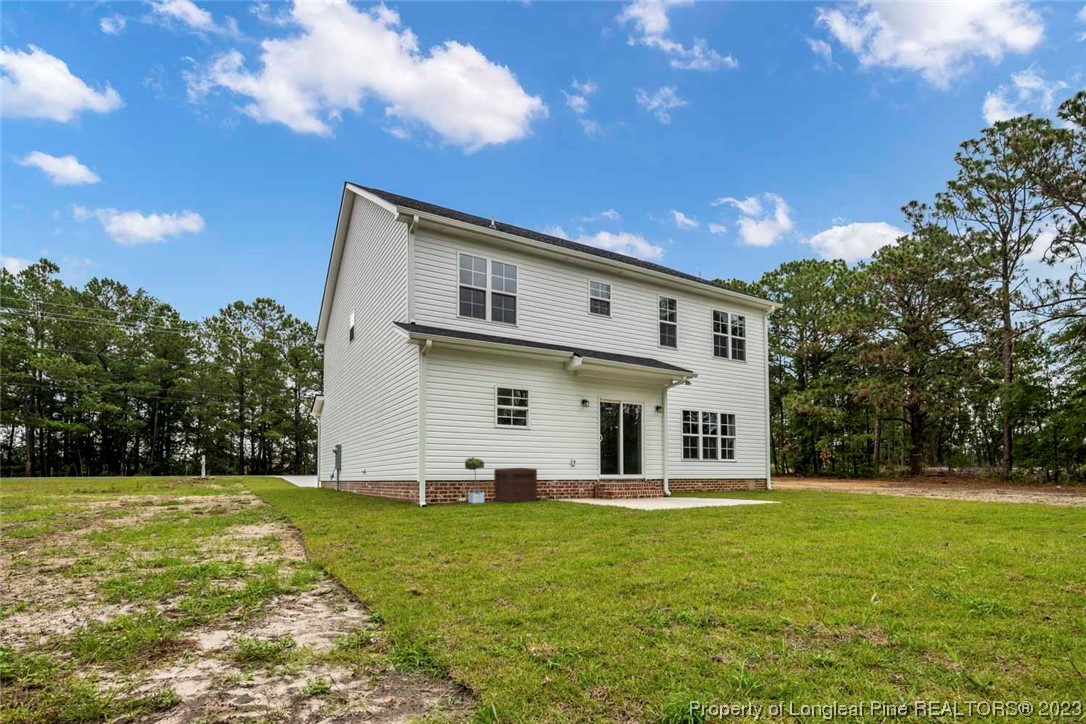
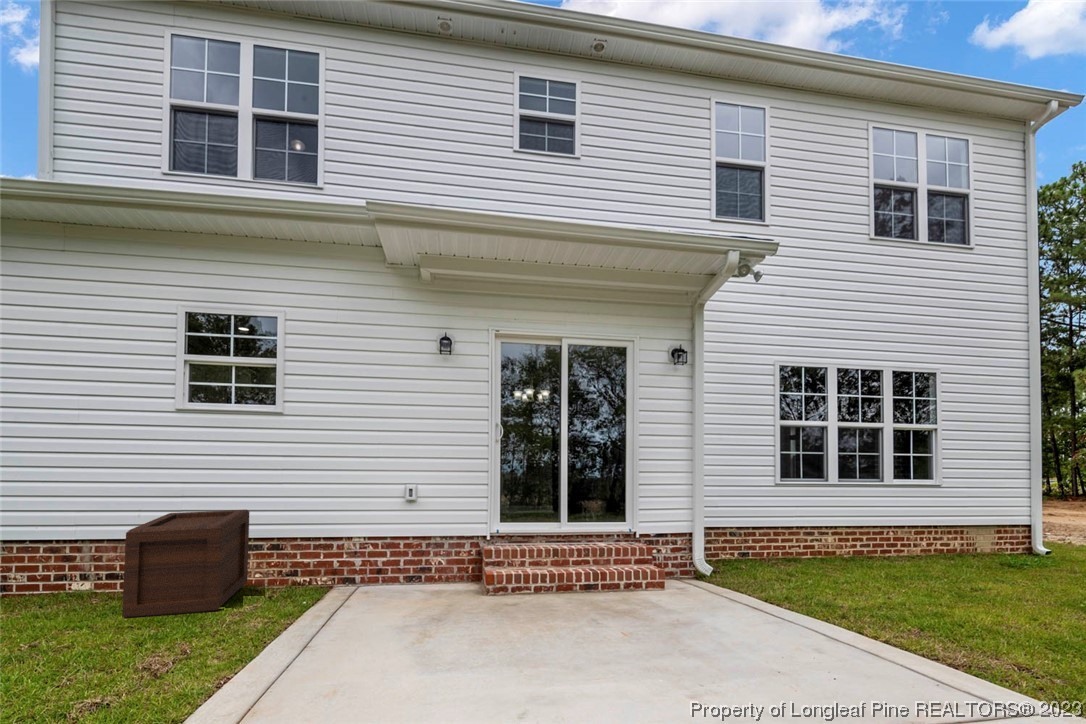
potted tree: present [465,458,485,503] -> none [53,489,114,607]

